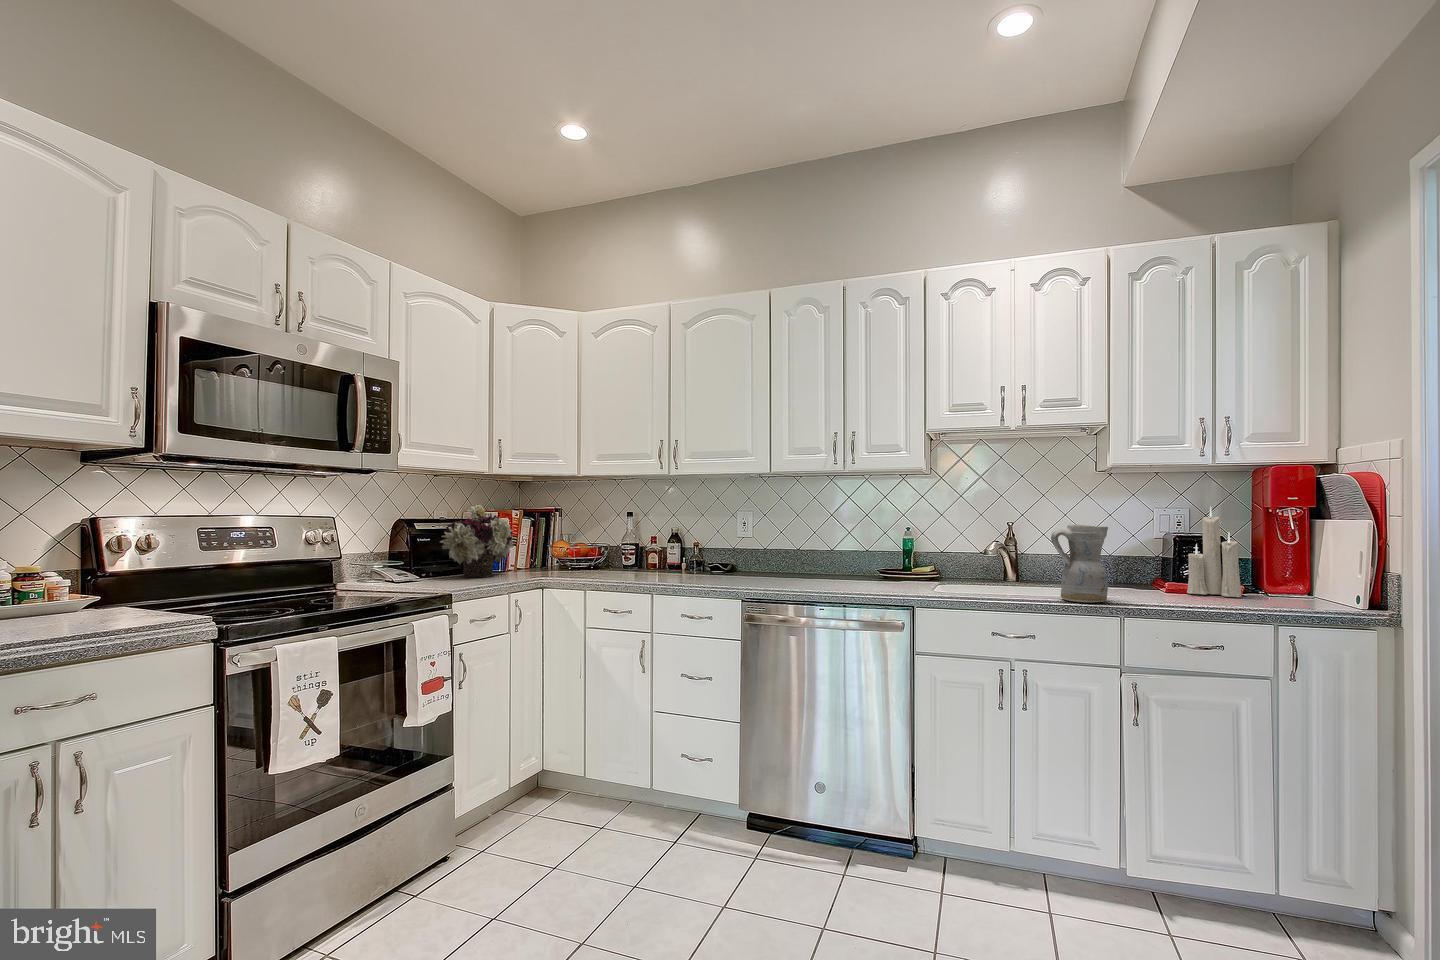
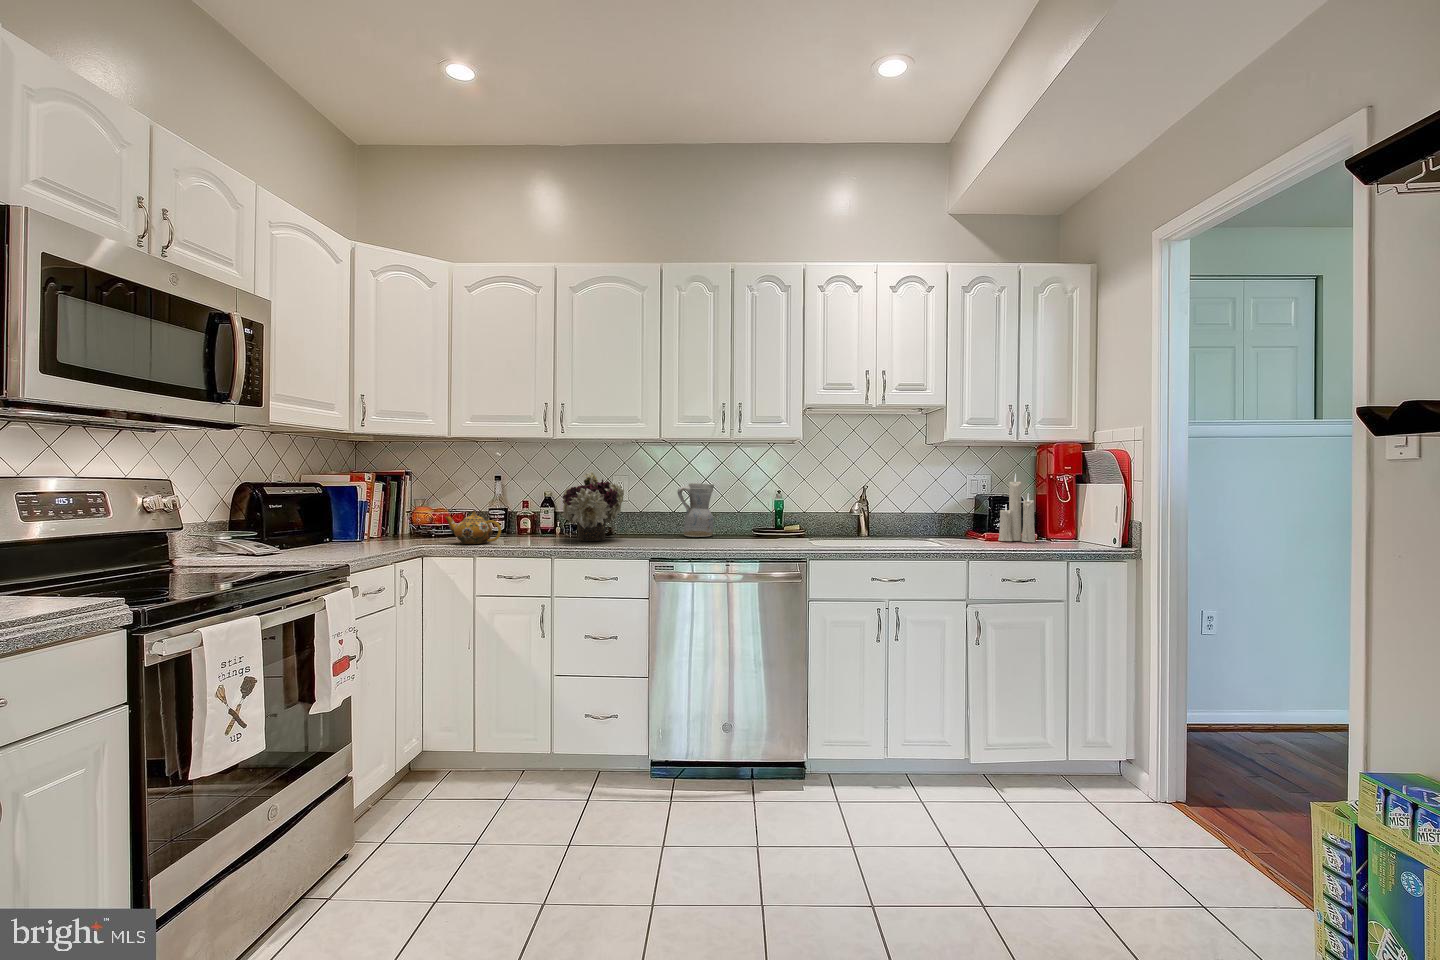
flower arrangement: present [440,505,514,577] -> present [563,471,624,541]
ceramic pitcher: present [1051,524,1108,602] -> present [678,483,714,537]
teapot: none [566,545,612,577] -> present [445,511,501,544]

